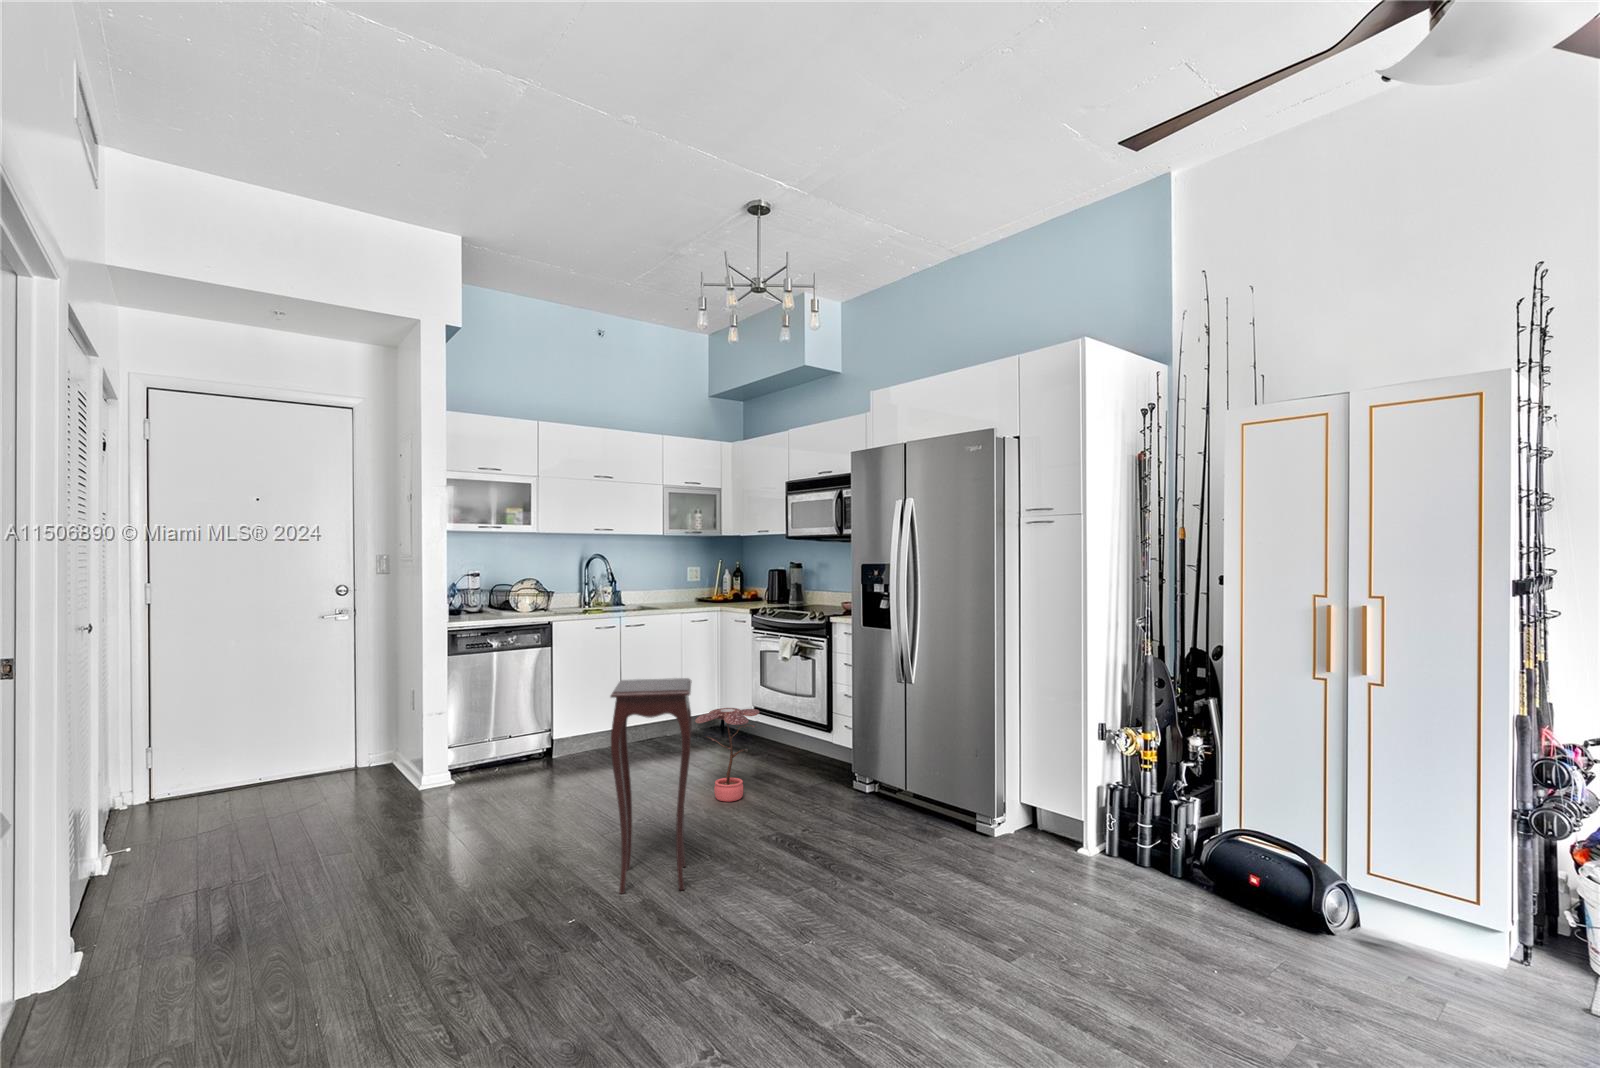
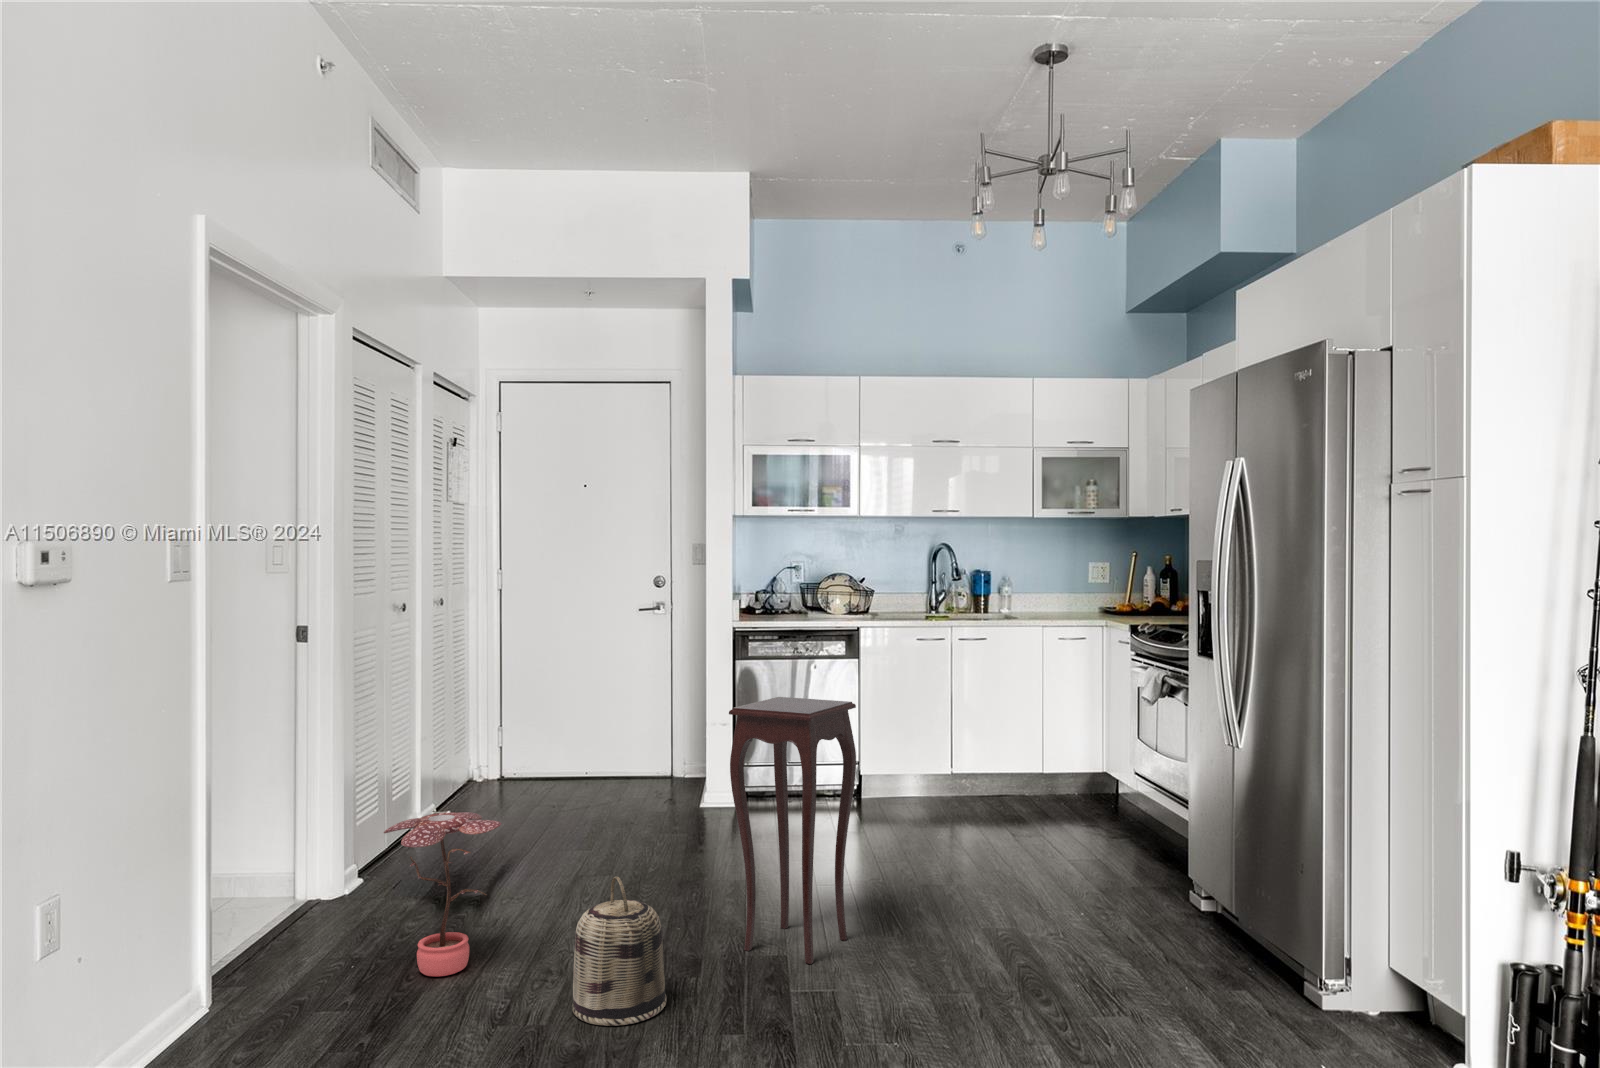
potted plant: present [696,708,759,802] -> present [384,812,502,976]
basket: none [533,851,620,988] -> present [572,876,667,1026]

